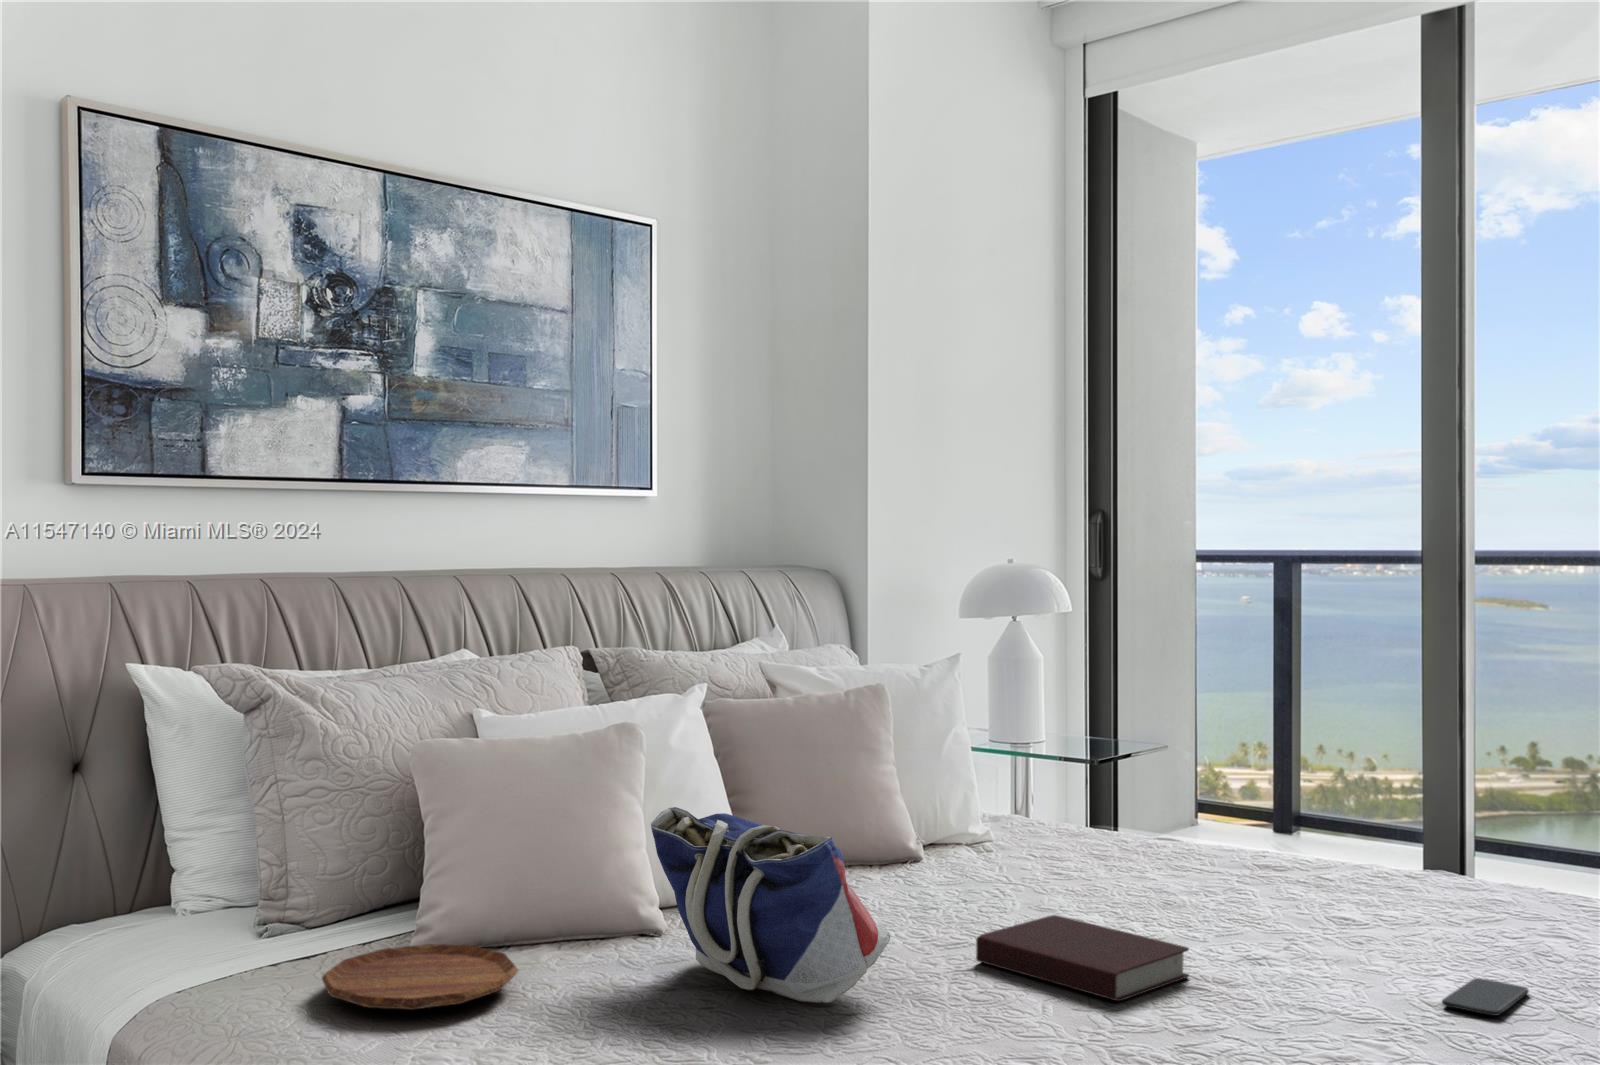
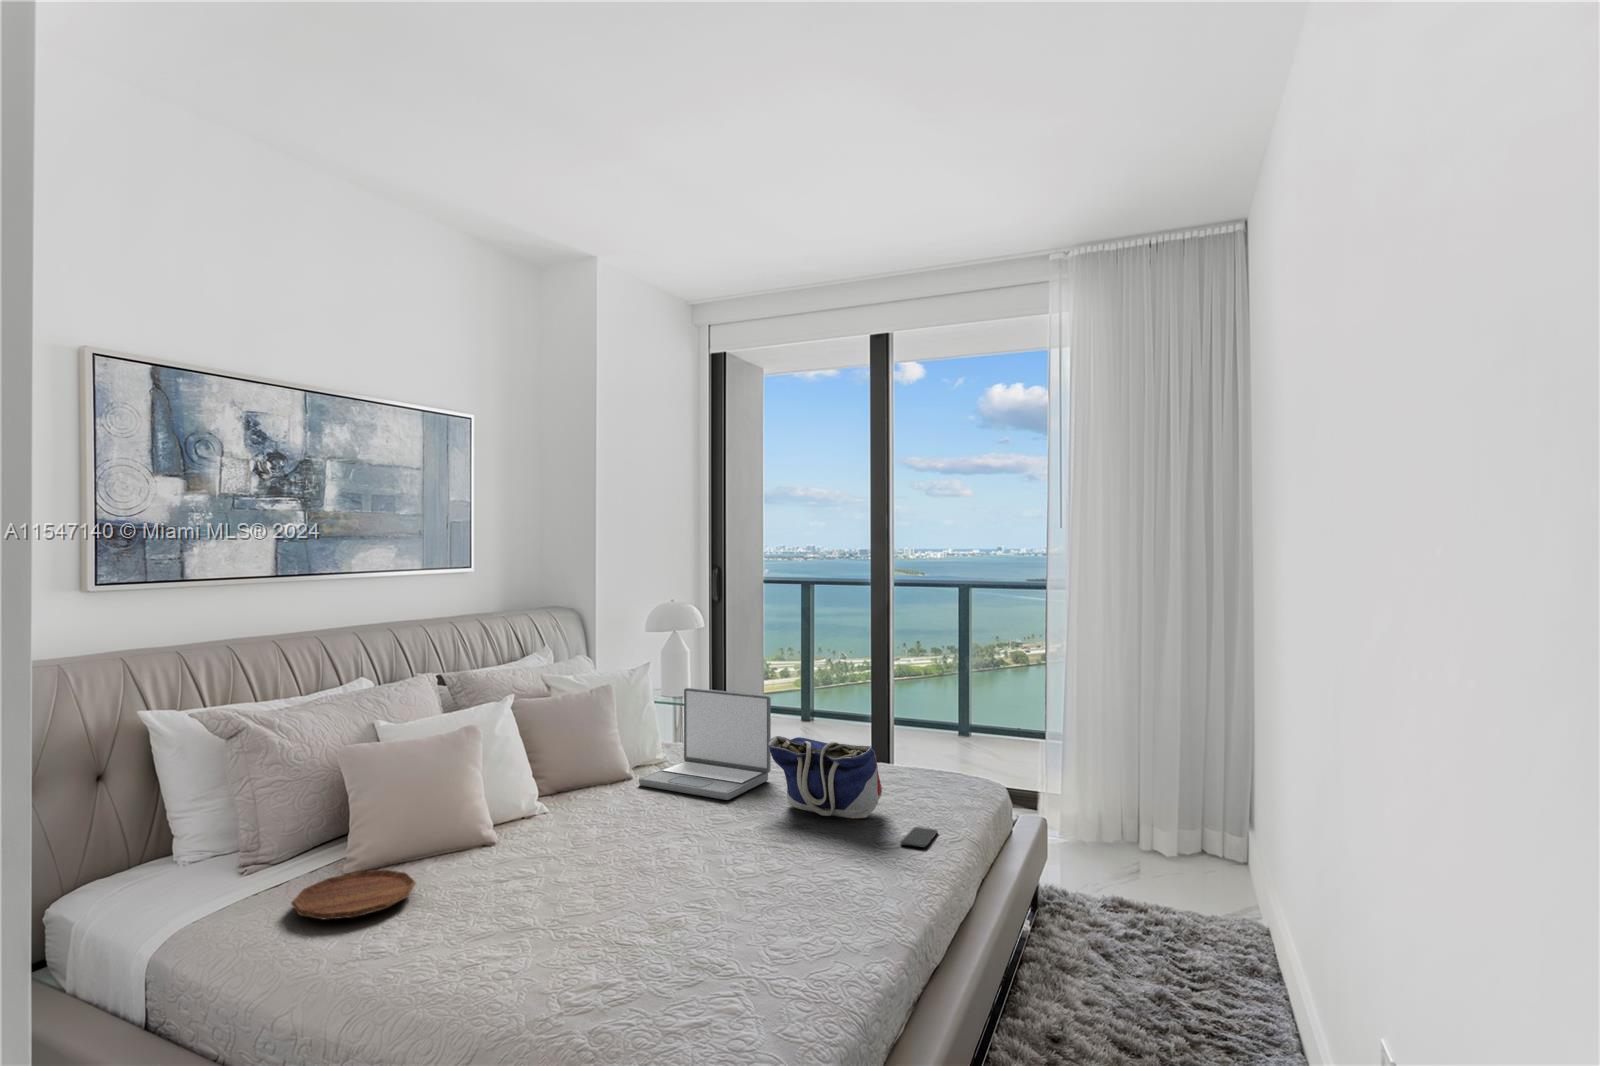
laptop: none [924,697,1177,901] -> present [639,688,771,800]
tote bag: present [651,807,890,1003] -> present [768,736,883,819]
book: present [976,915,1189,1001] -> none [674,813,782,861]

